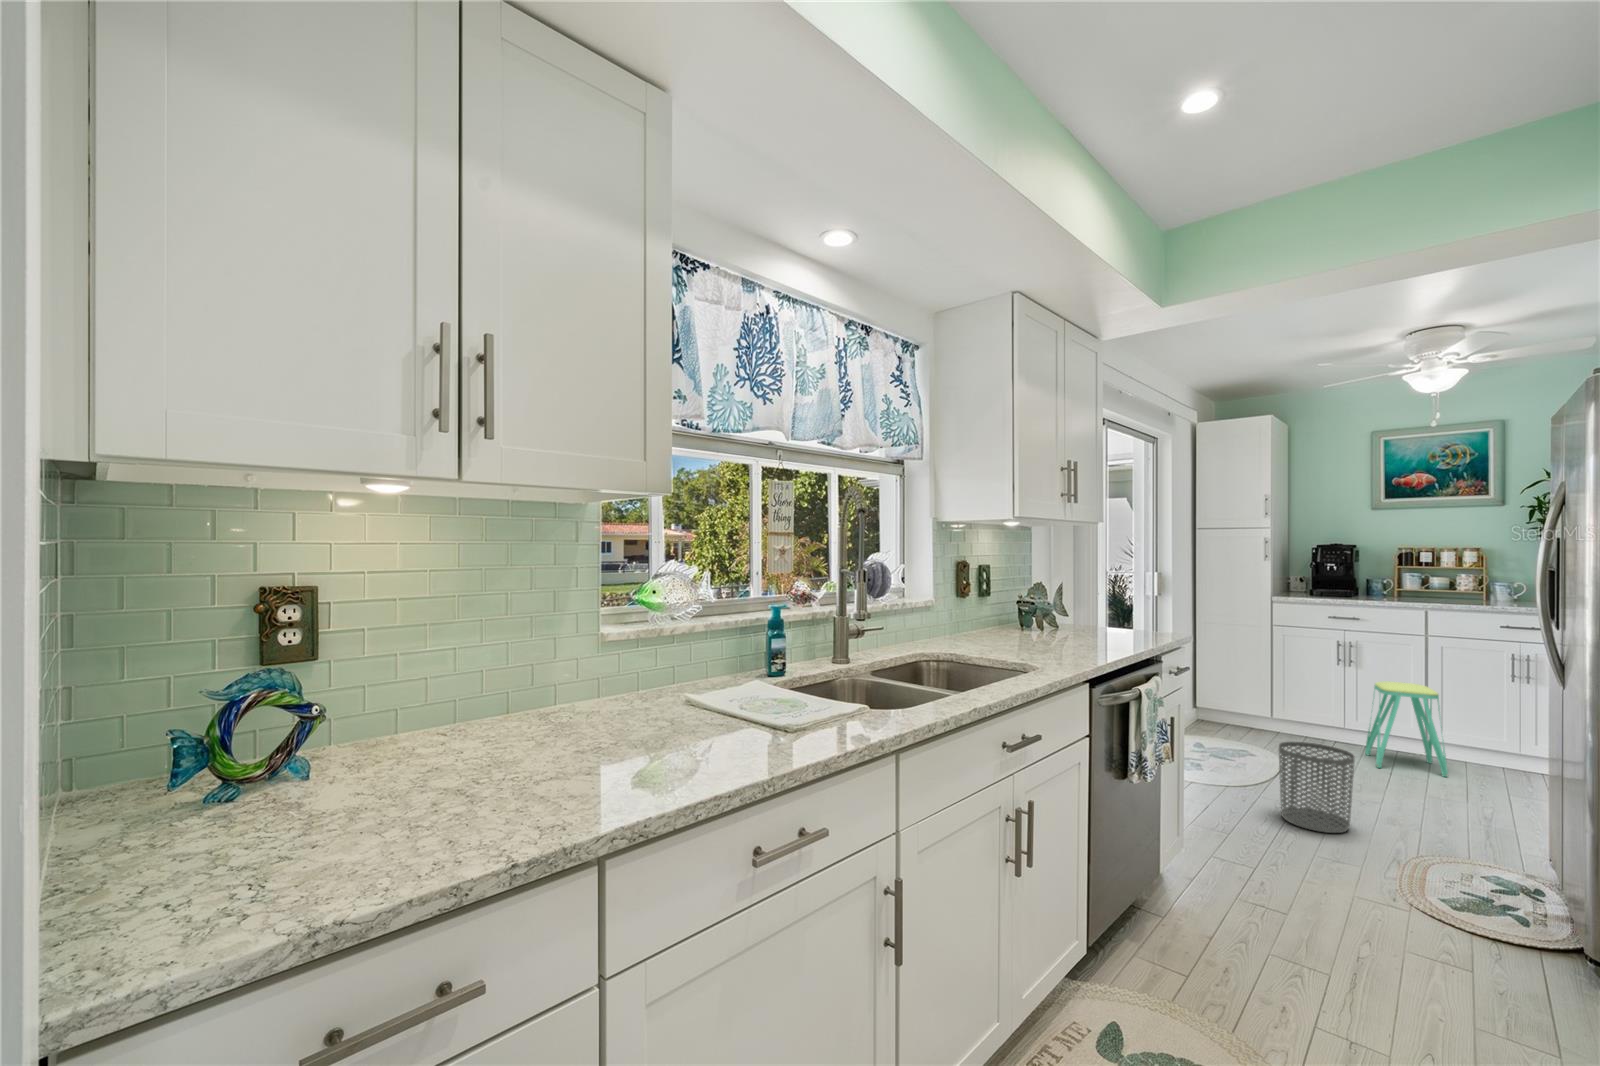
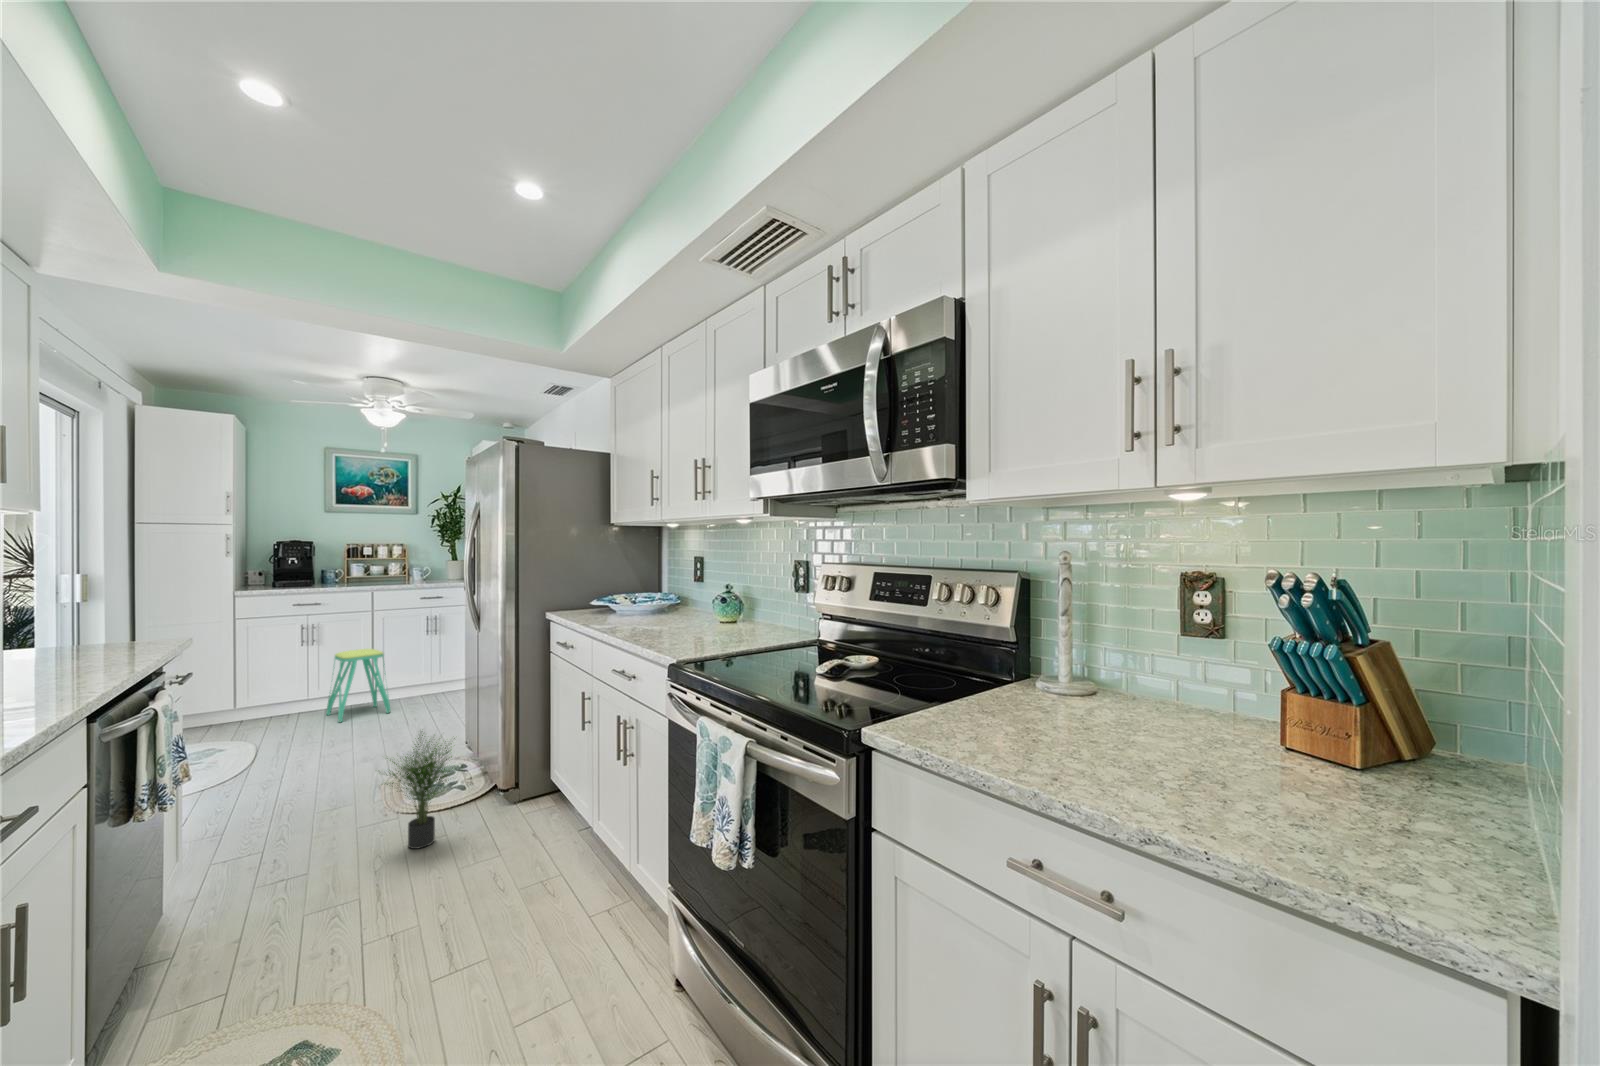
waste bin: present [1279,742,1355,833] -> none [267,714,338,795]
potted plant: none [1370,802,1498,968] -> present [387,735,453,849]

